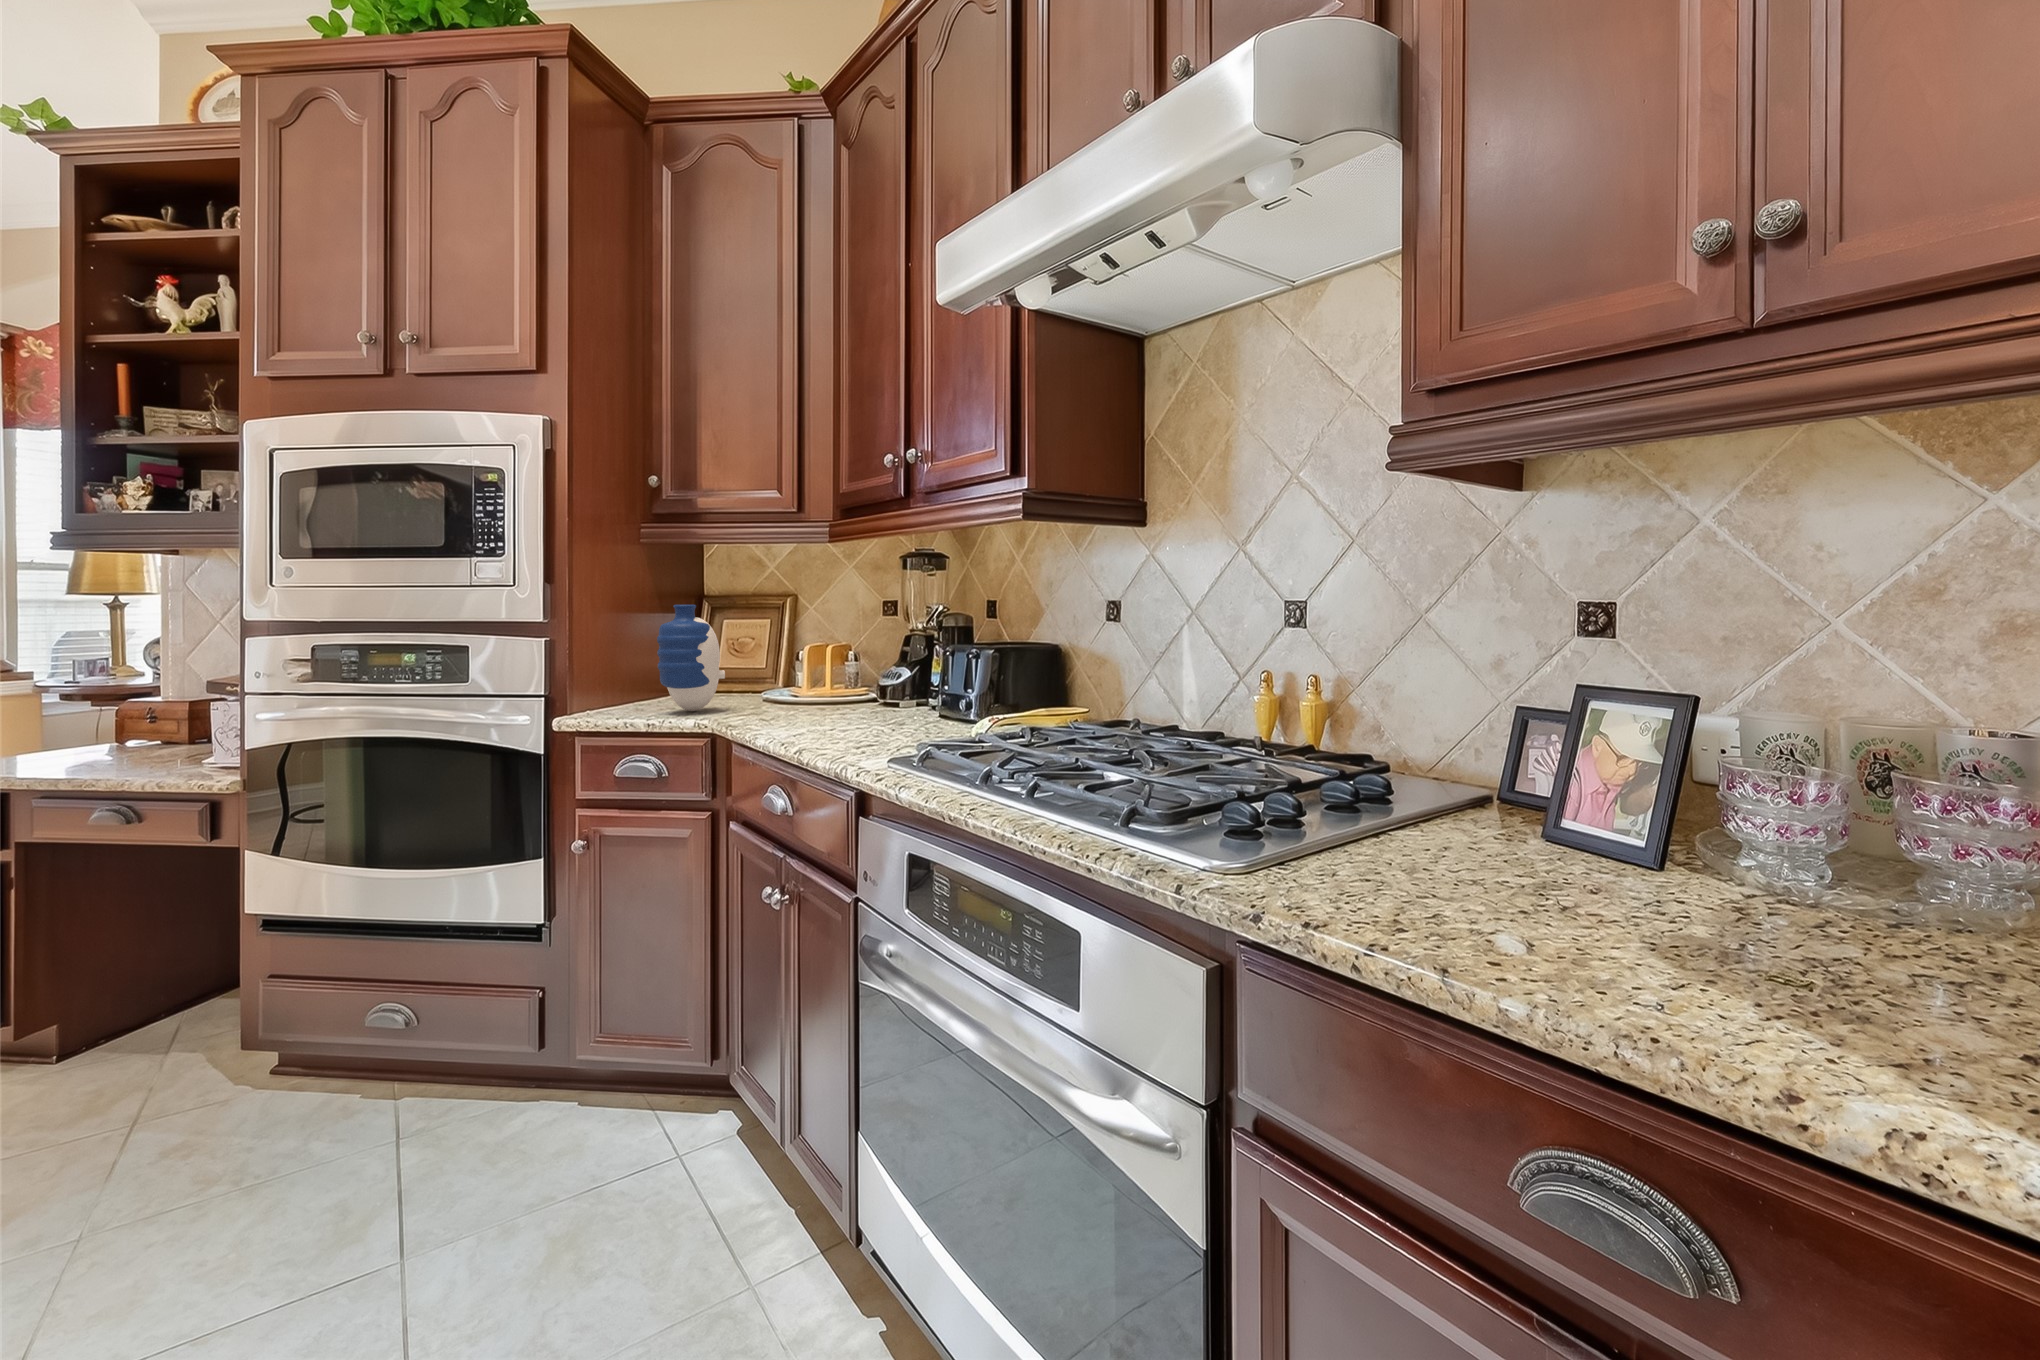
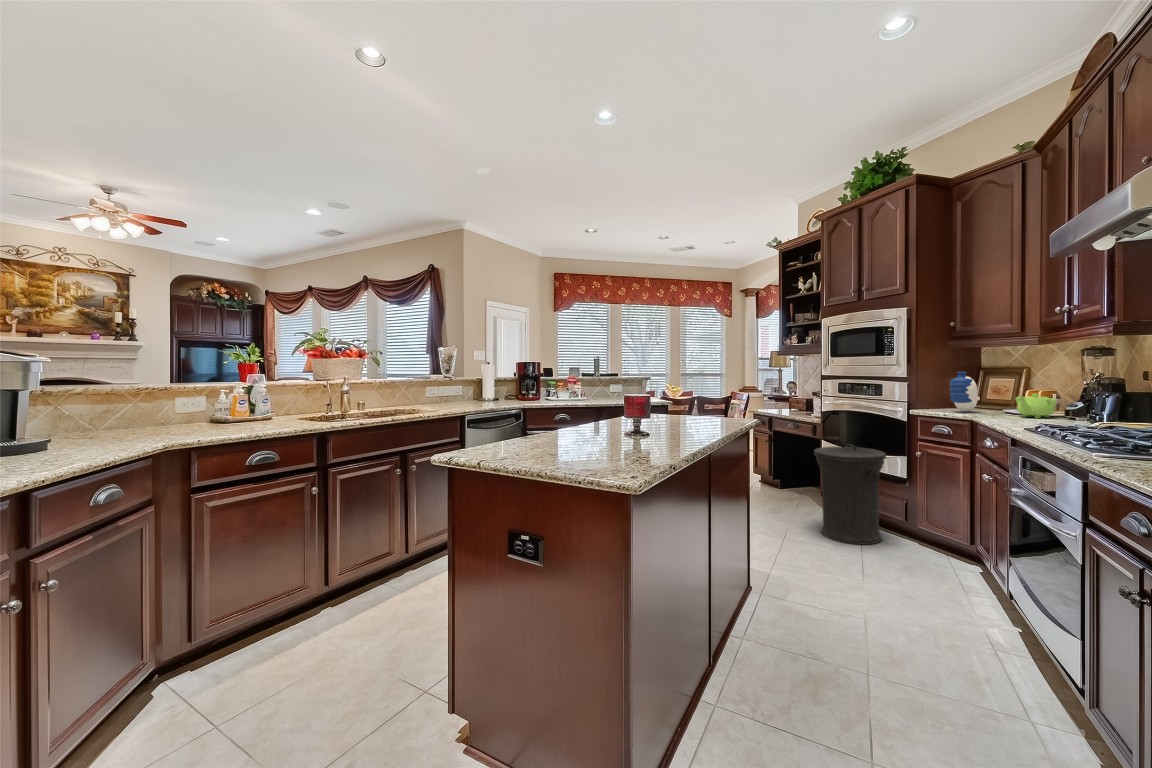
teapot: none [803,657,883,716] -> present [1016,394,1057,418]
trash can: none [196,852,485,1238] -> present [814,444,886,545]

